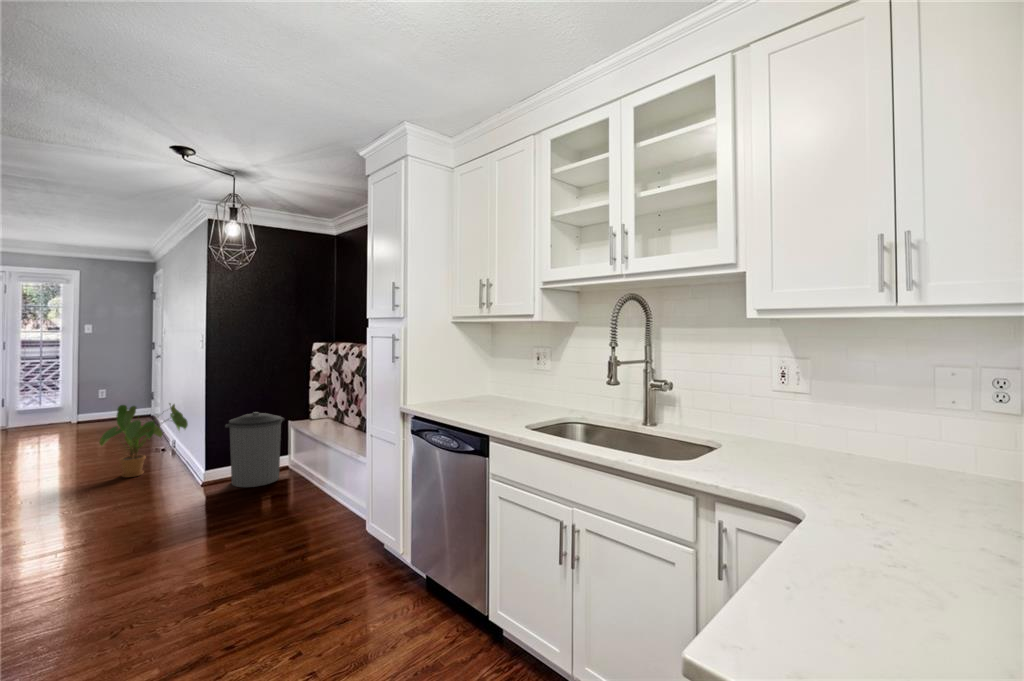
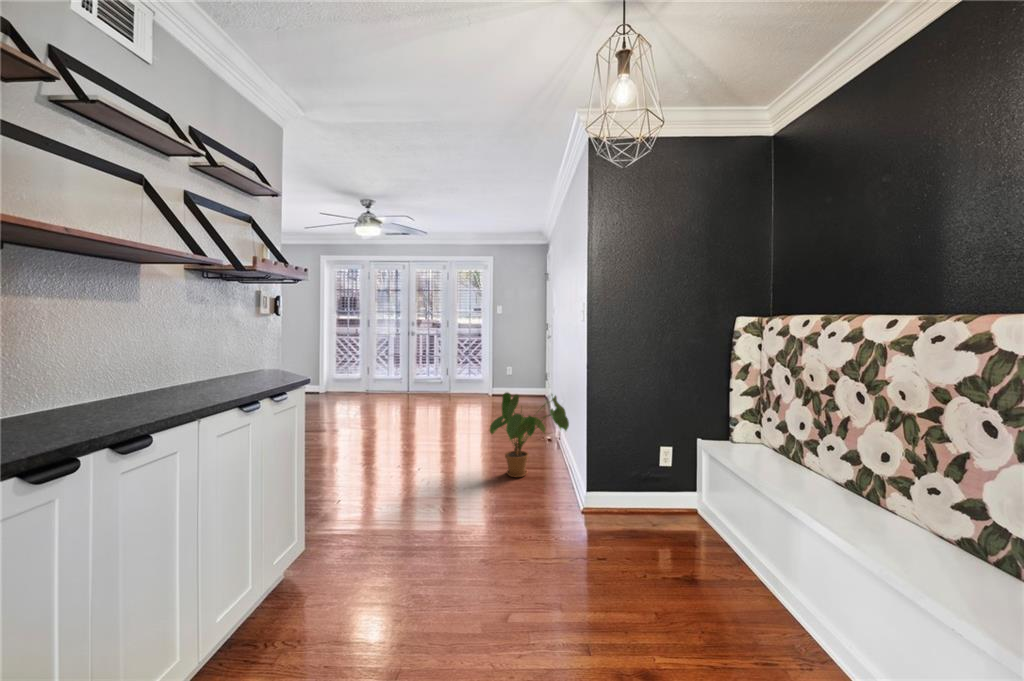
trash can: present [225,412,285,487] -> none [612,424,696,545]

